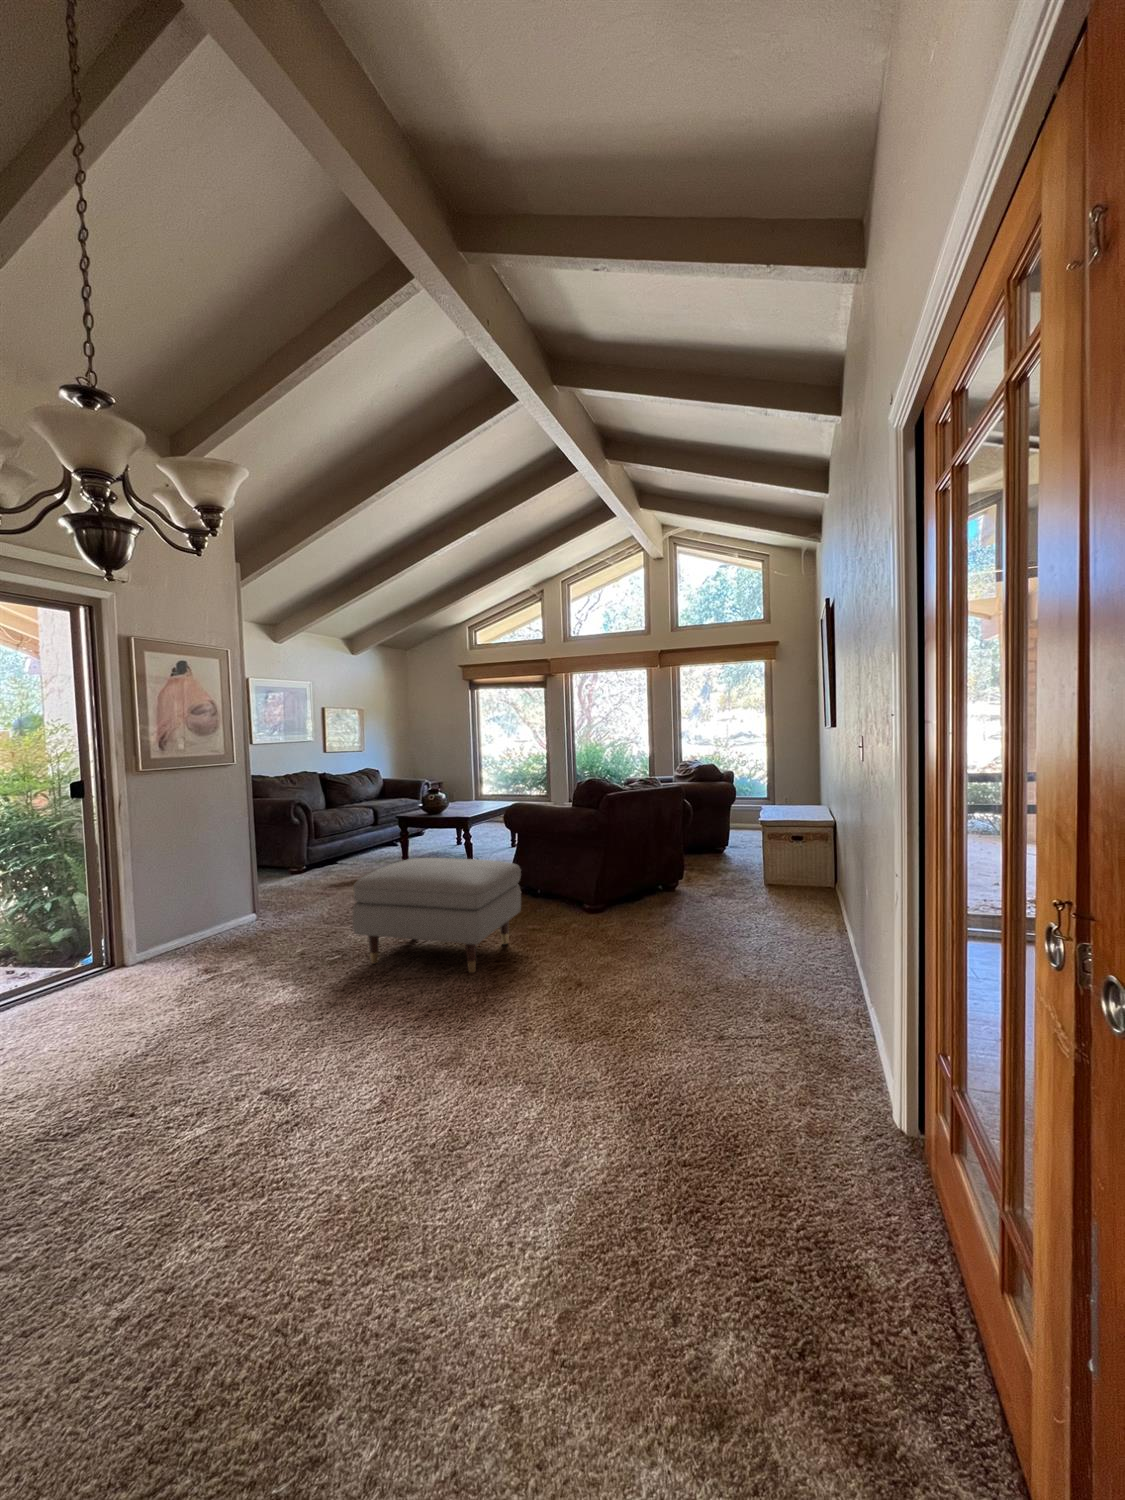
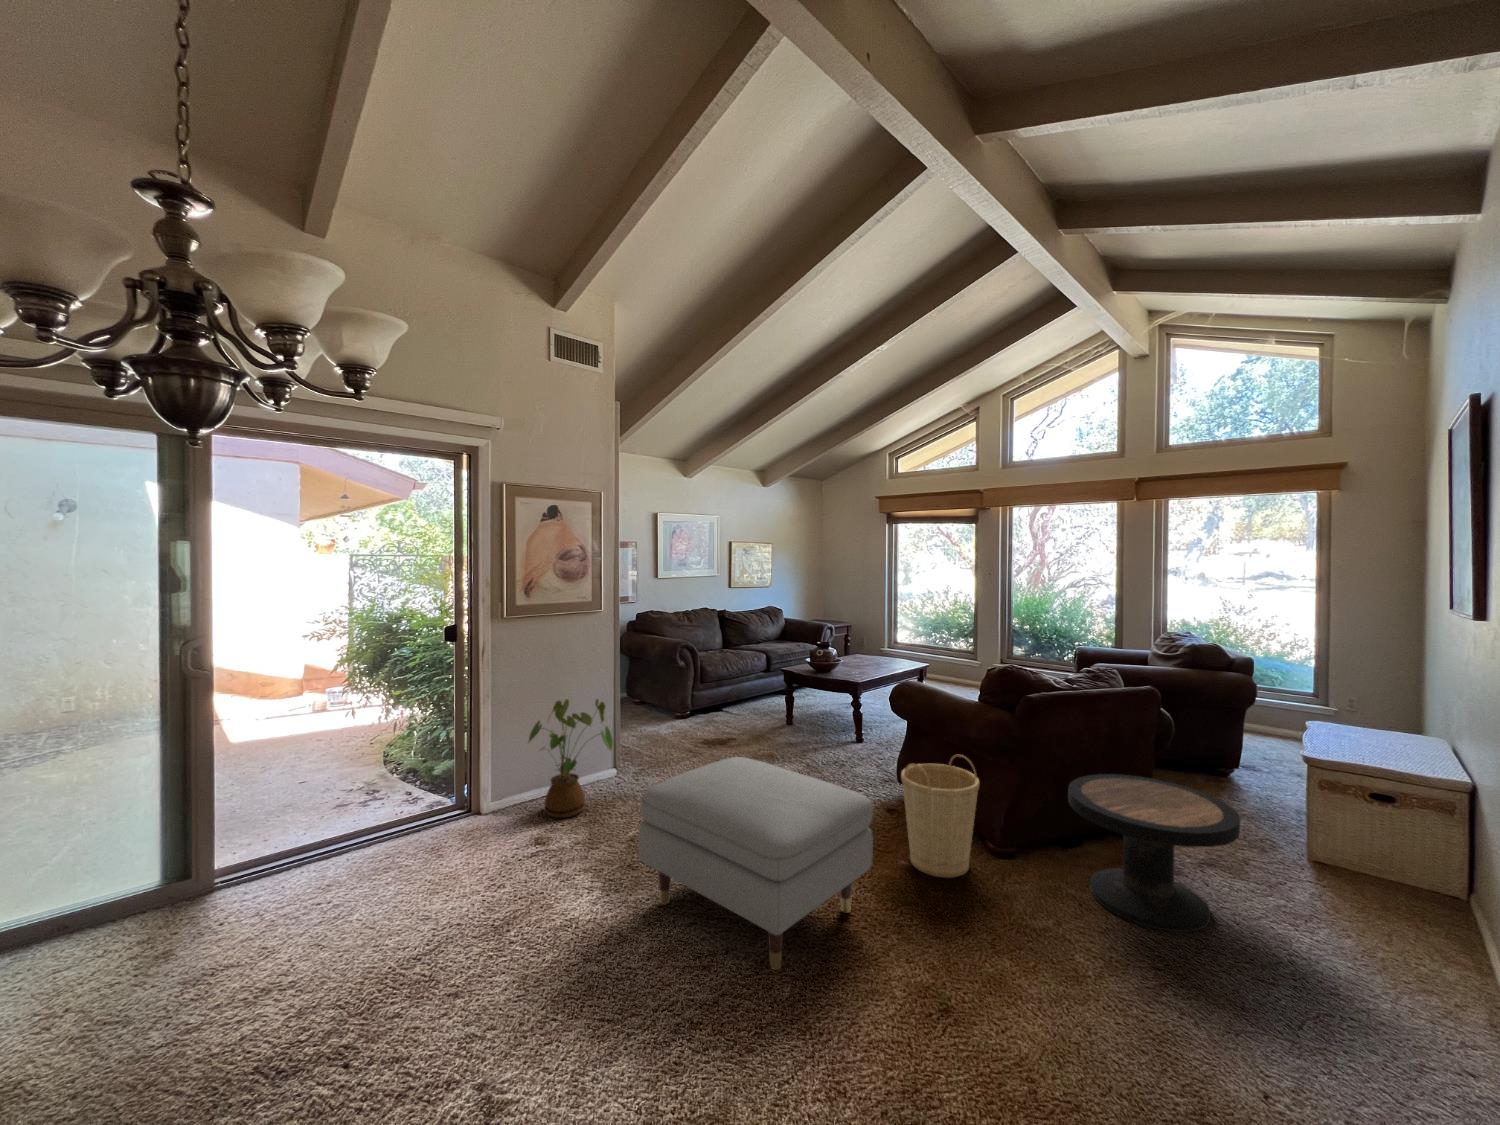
house plant: none [210,839,290,942] -> present [528,699,613,818]
basket: none [528,840,580,921] -> present [901,755,979,878]
side table: none [633,840,722,919] -> present [1068,774,1240,932]

